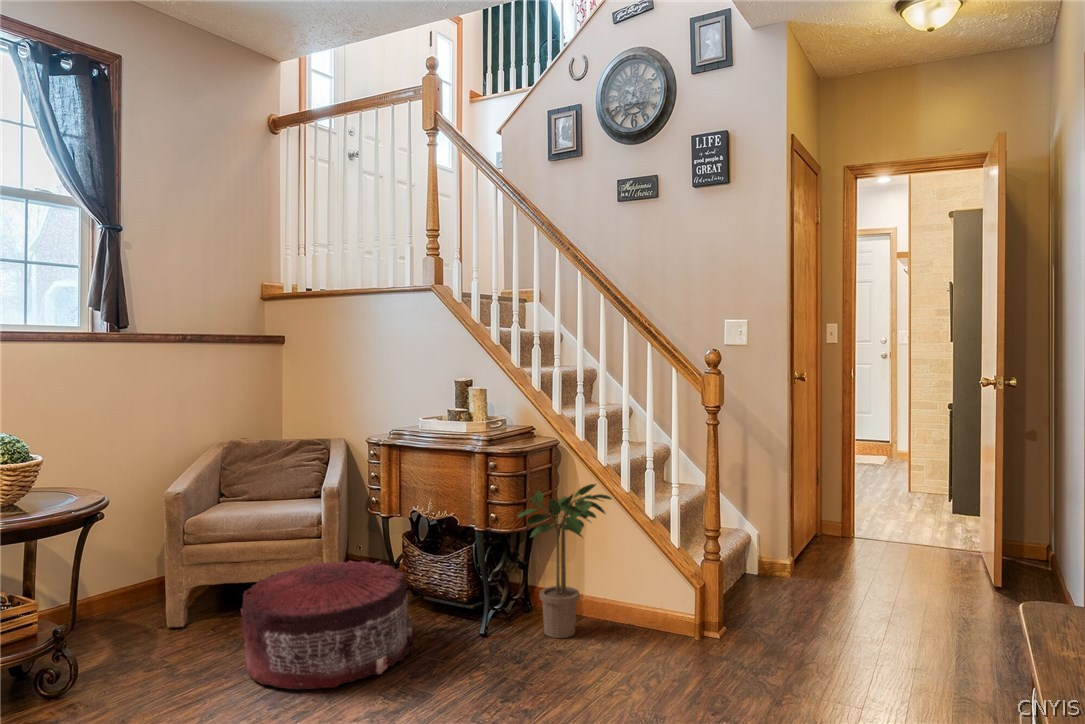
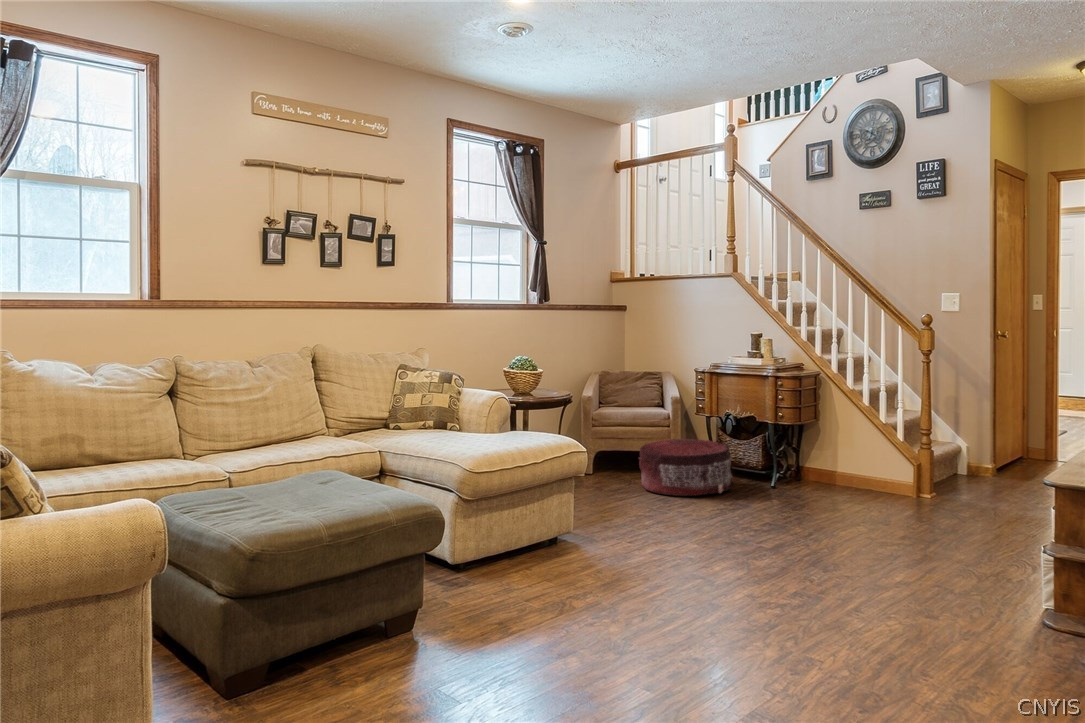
potted plant: present [517,484,612,638] -> none [792,395,858,489]

